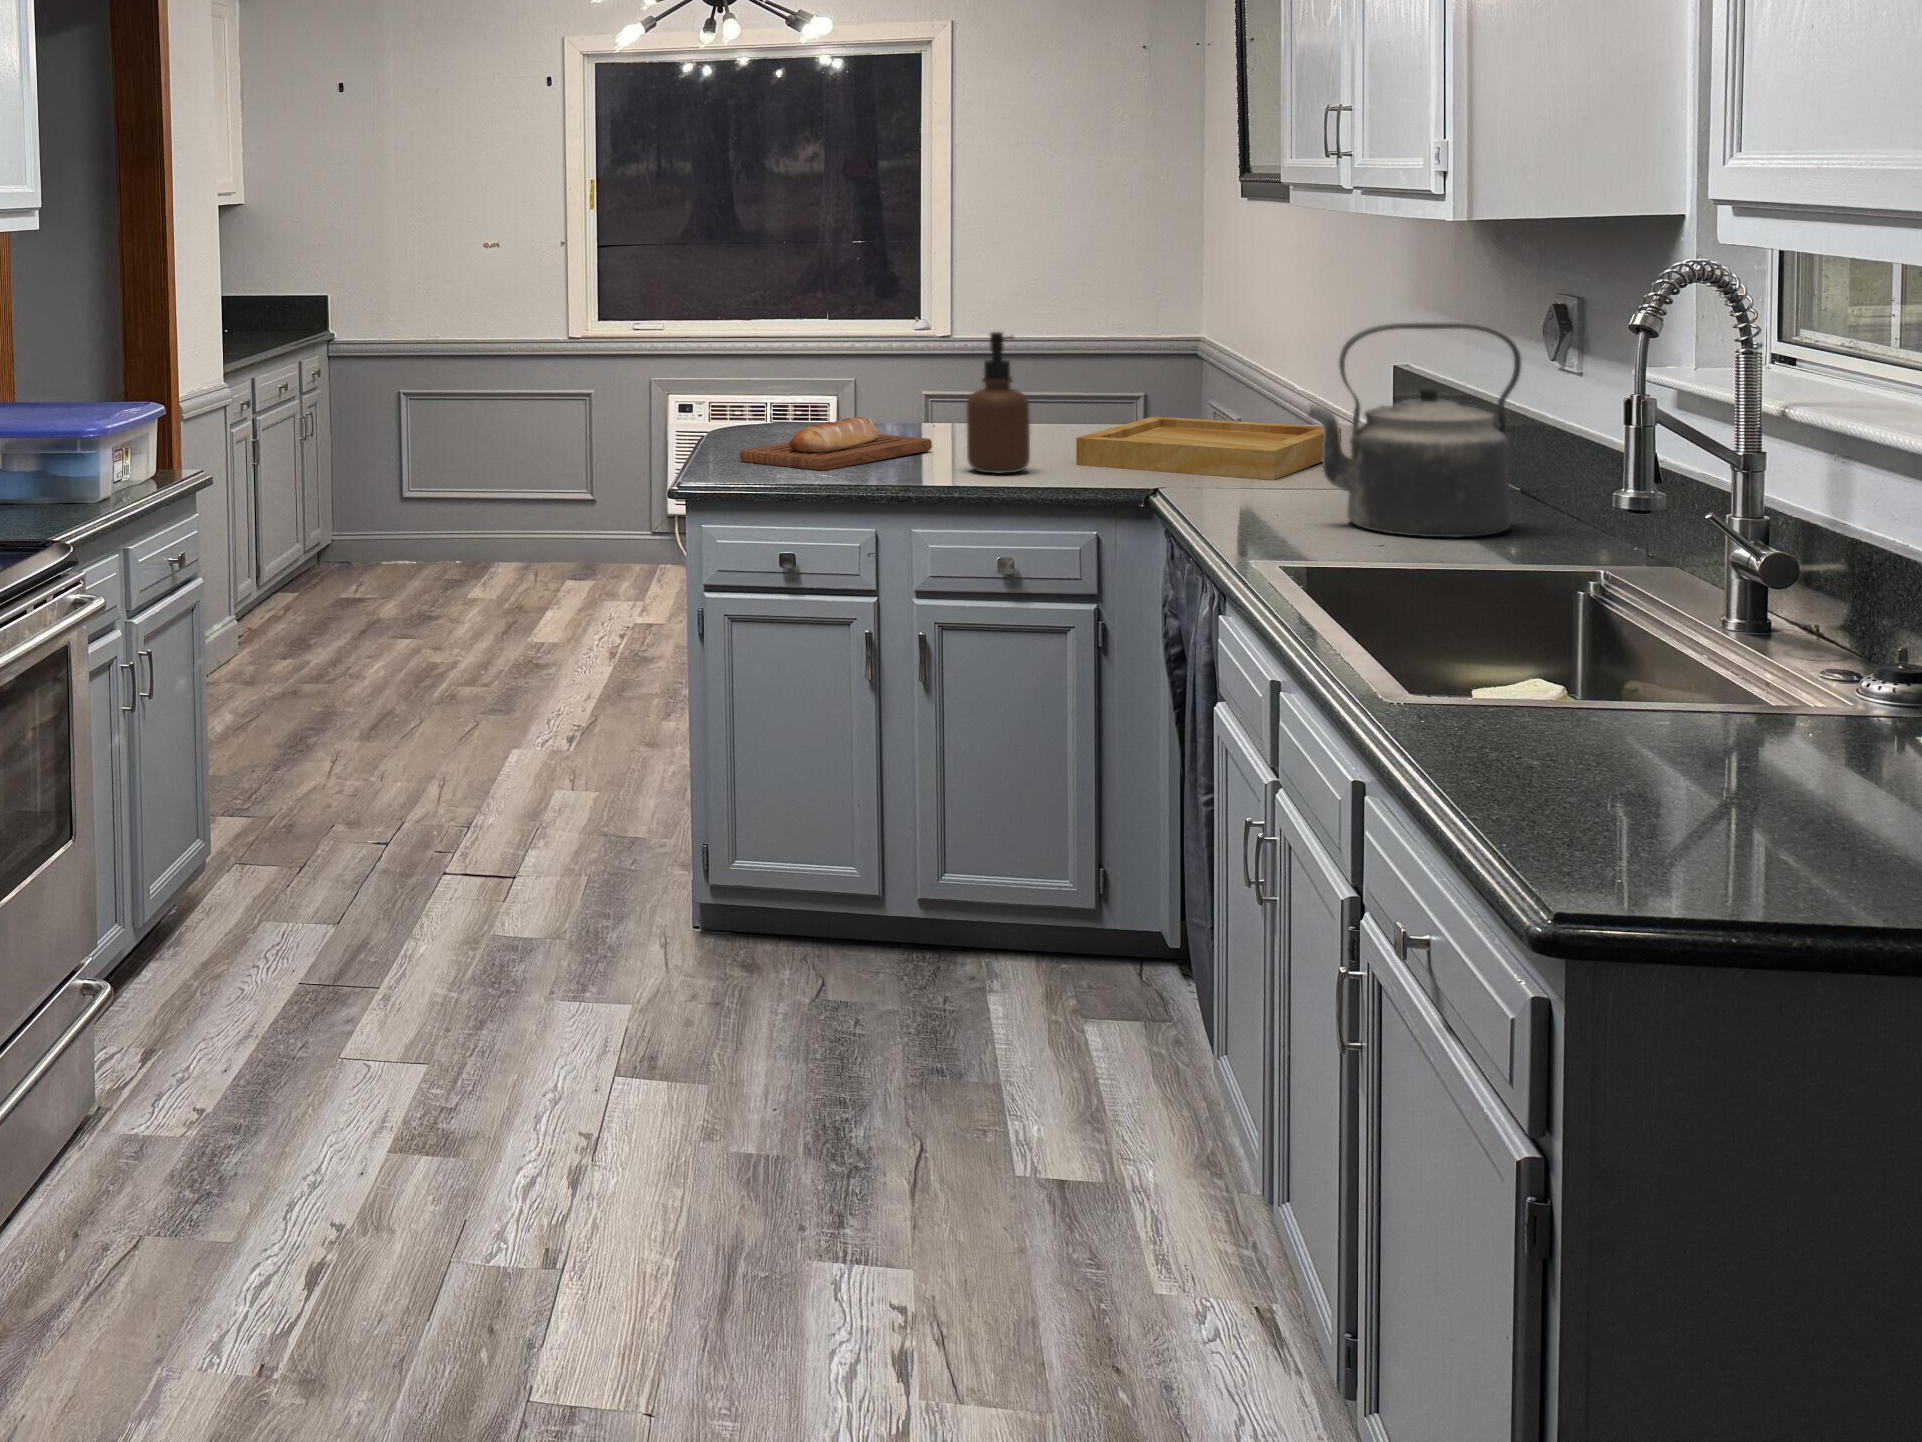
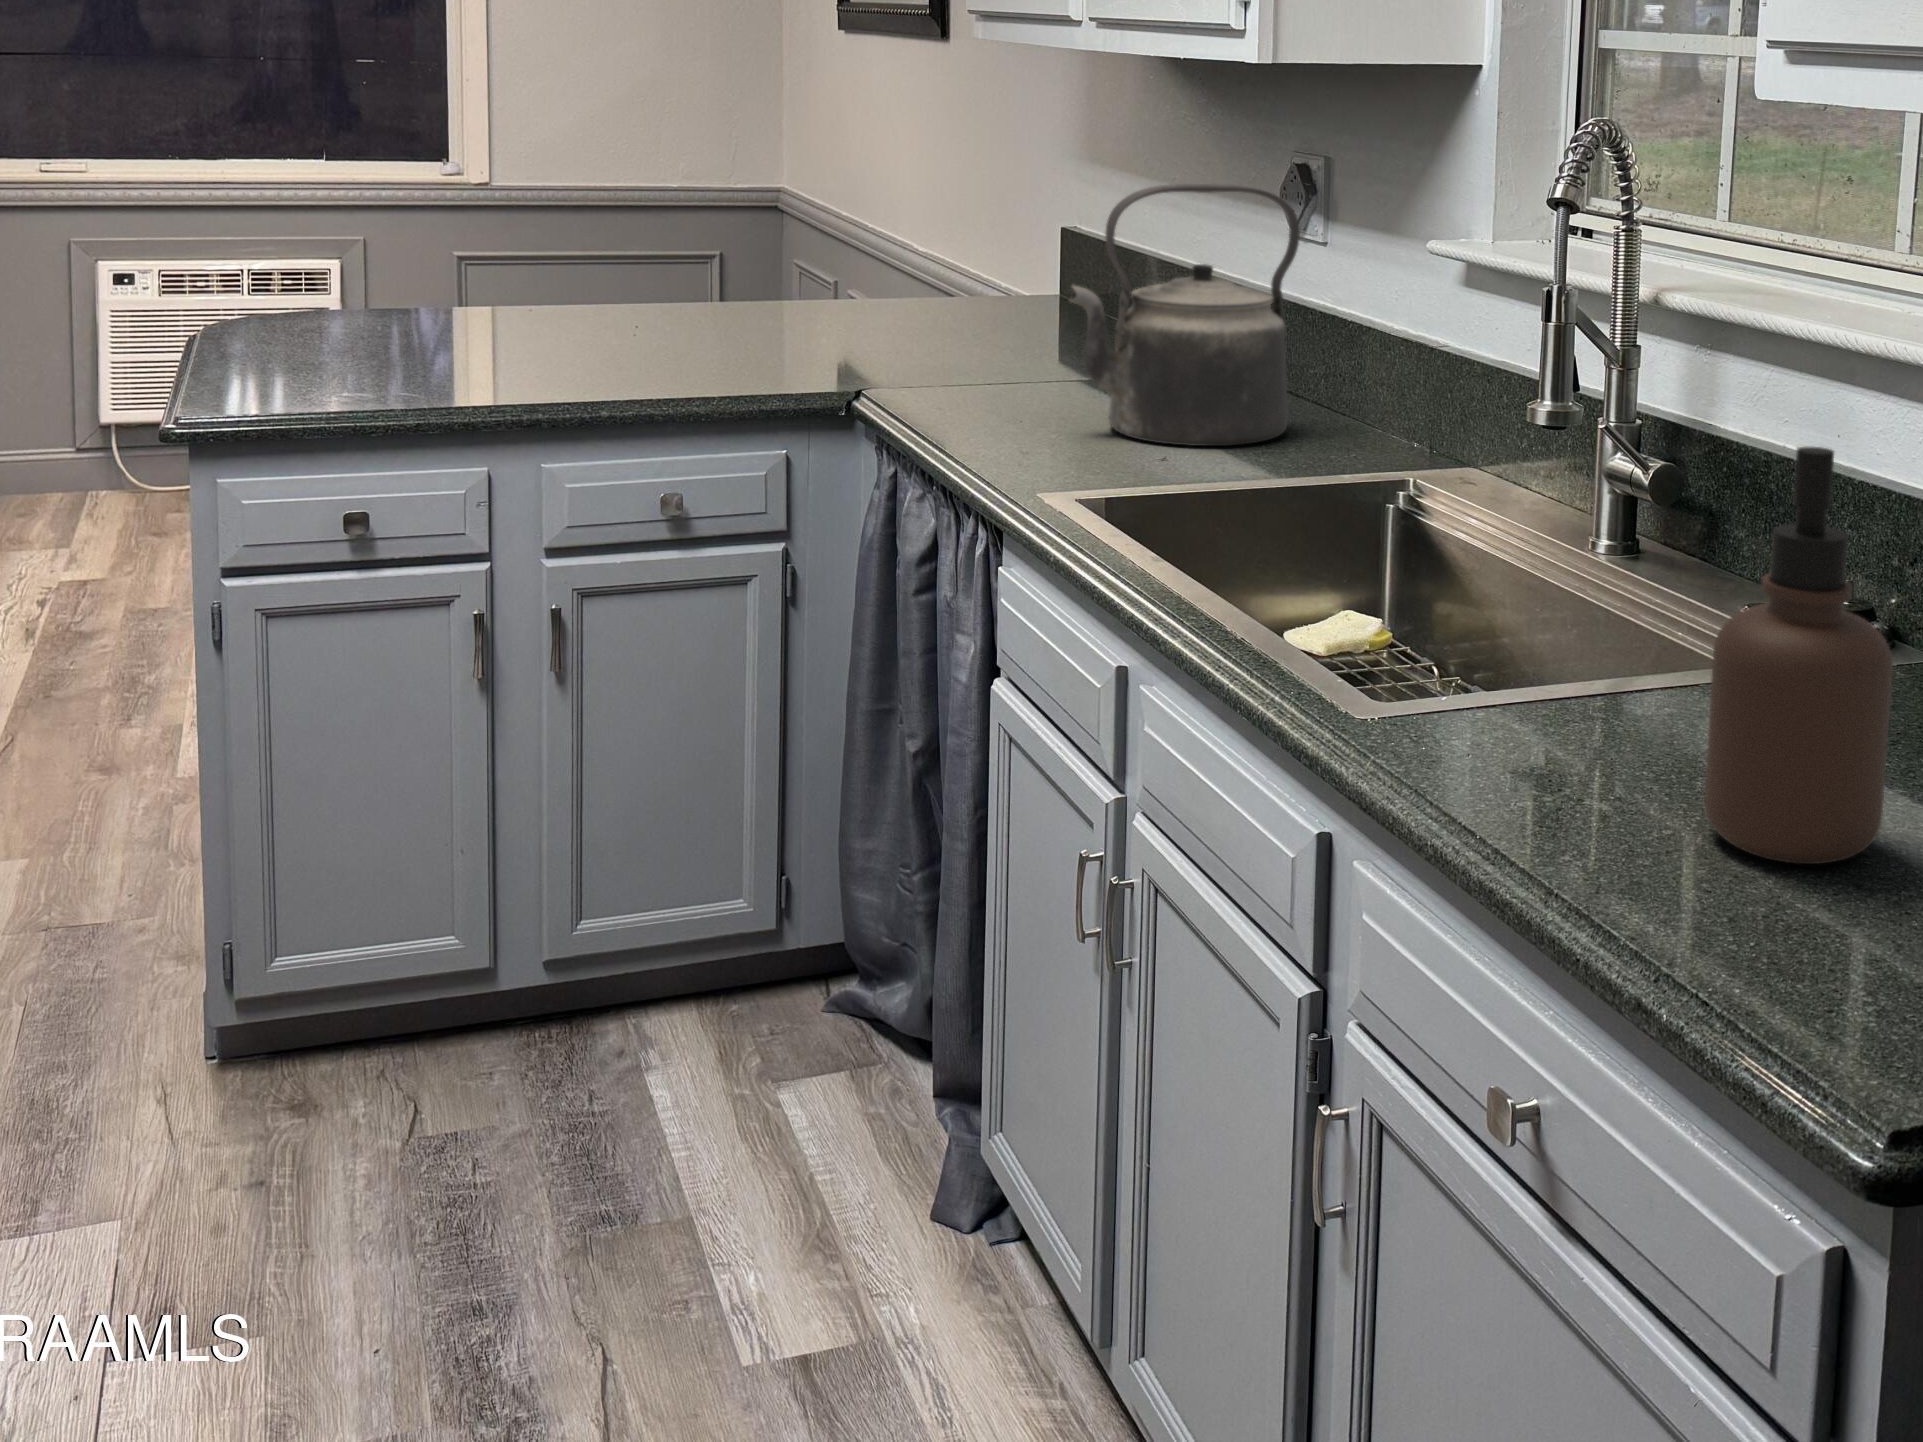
soap dispenser: present [966,332,1030,473] -> present [1705,447,1893,864]
bread loaf: present [740,417,932,471] -> none [265,304,543,384]
tray: present [1076,417,1341,480] -> none [743,295,1042,375]

